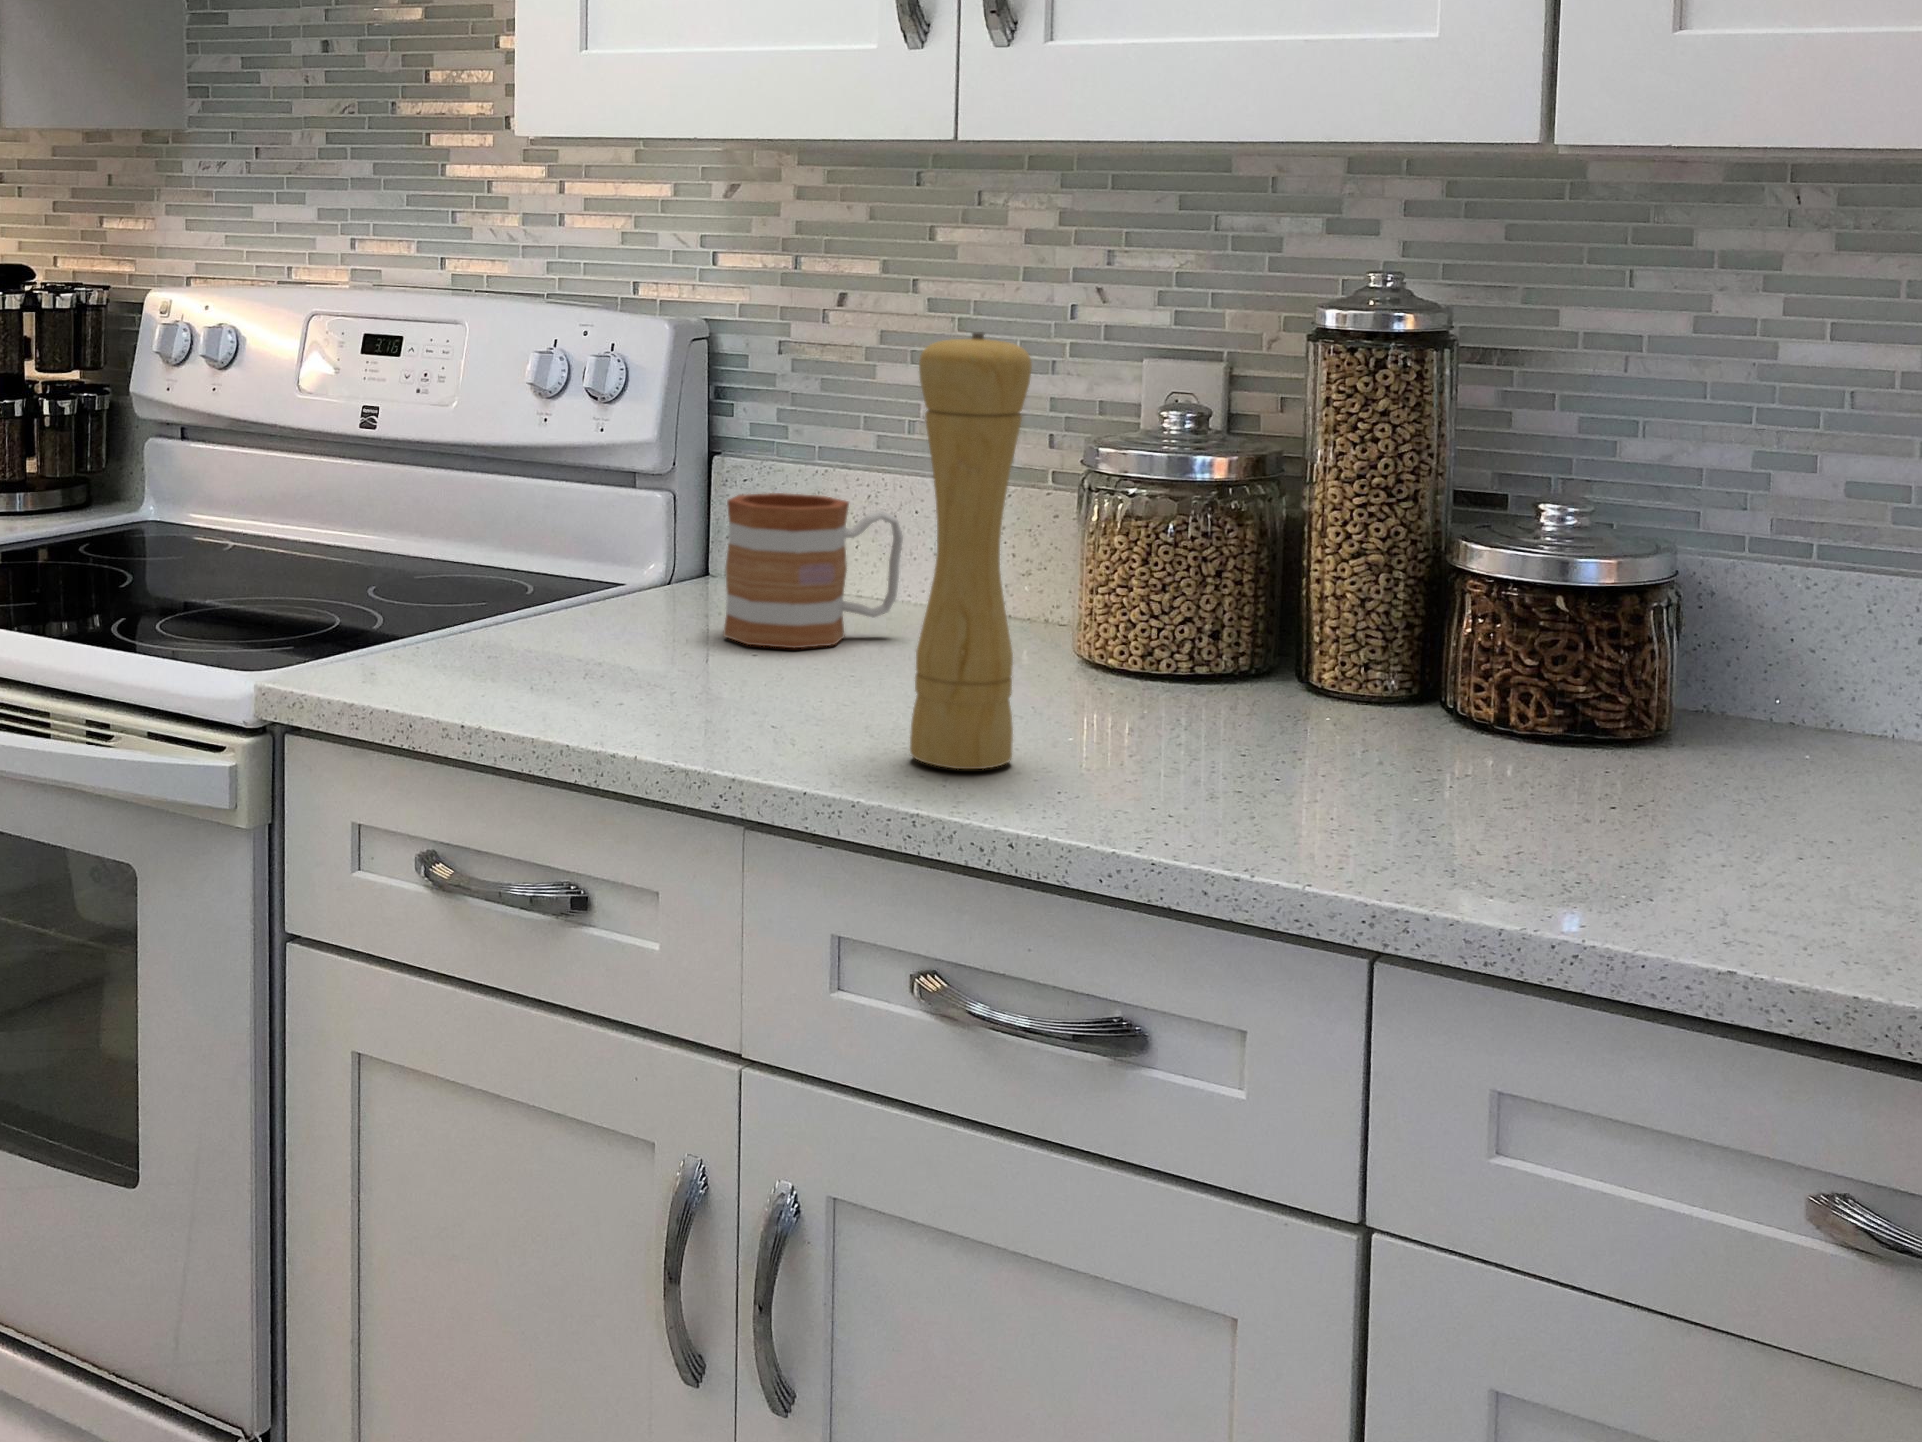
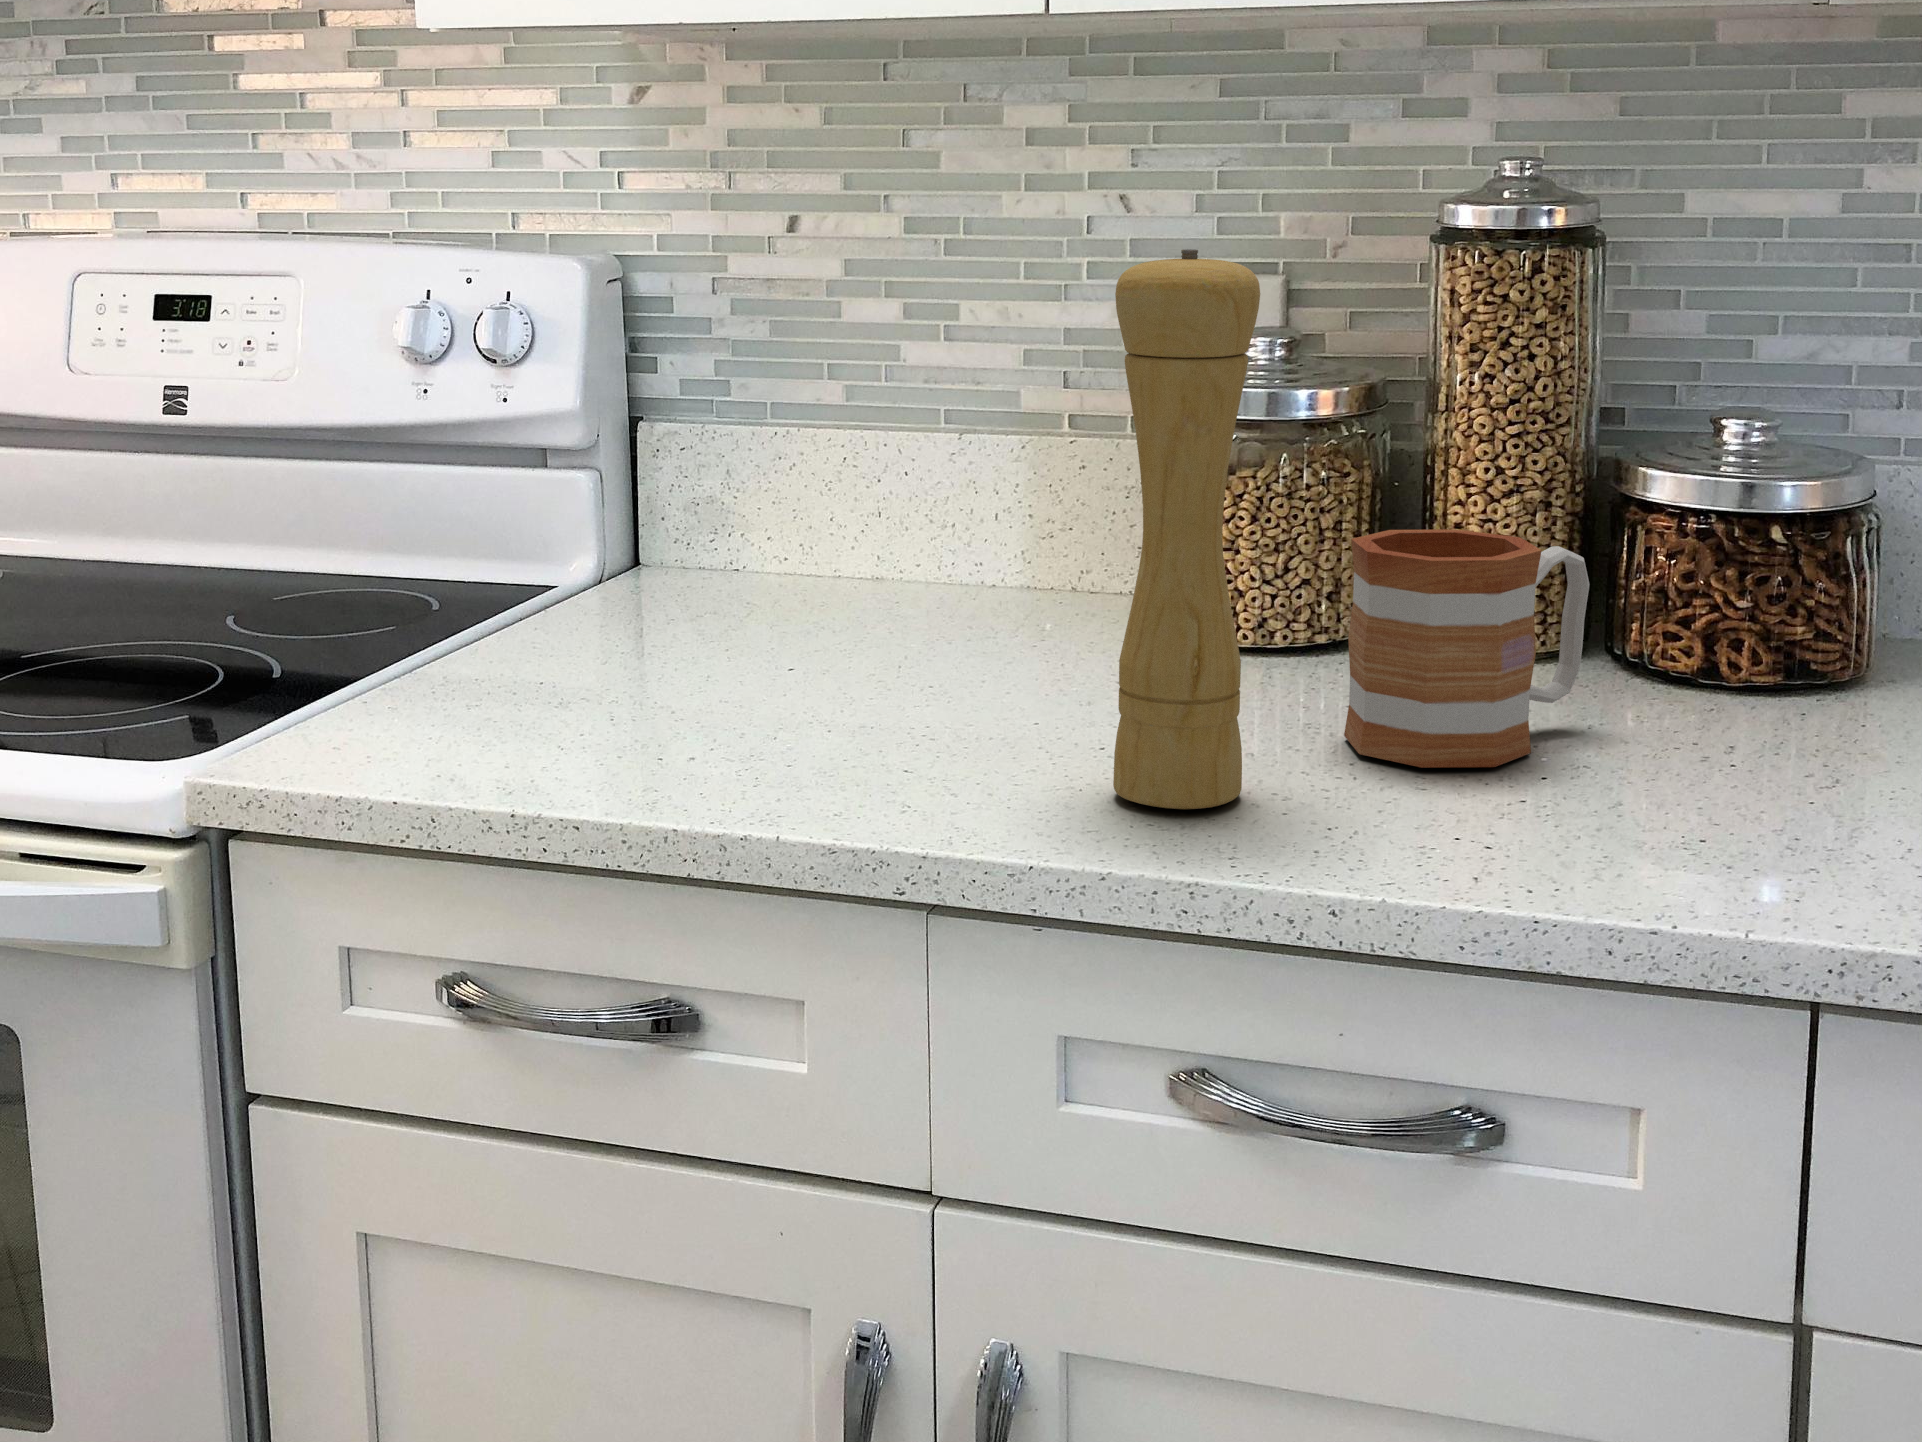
mug: present [723,493,903,648] -> present [1344,529,1590,768]

